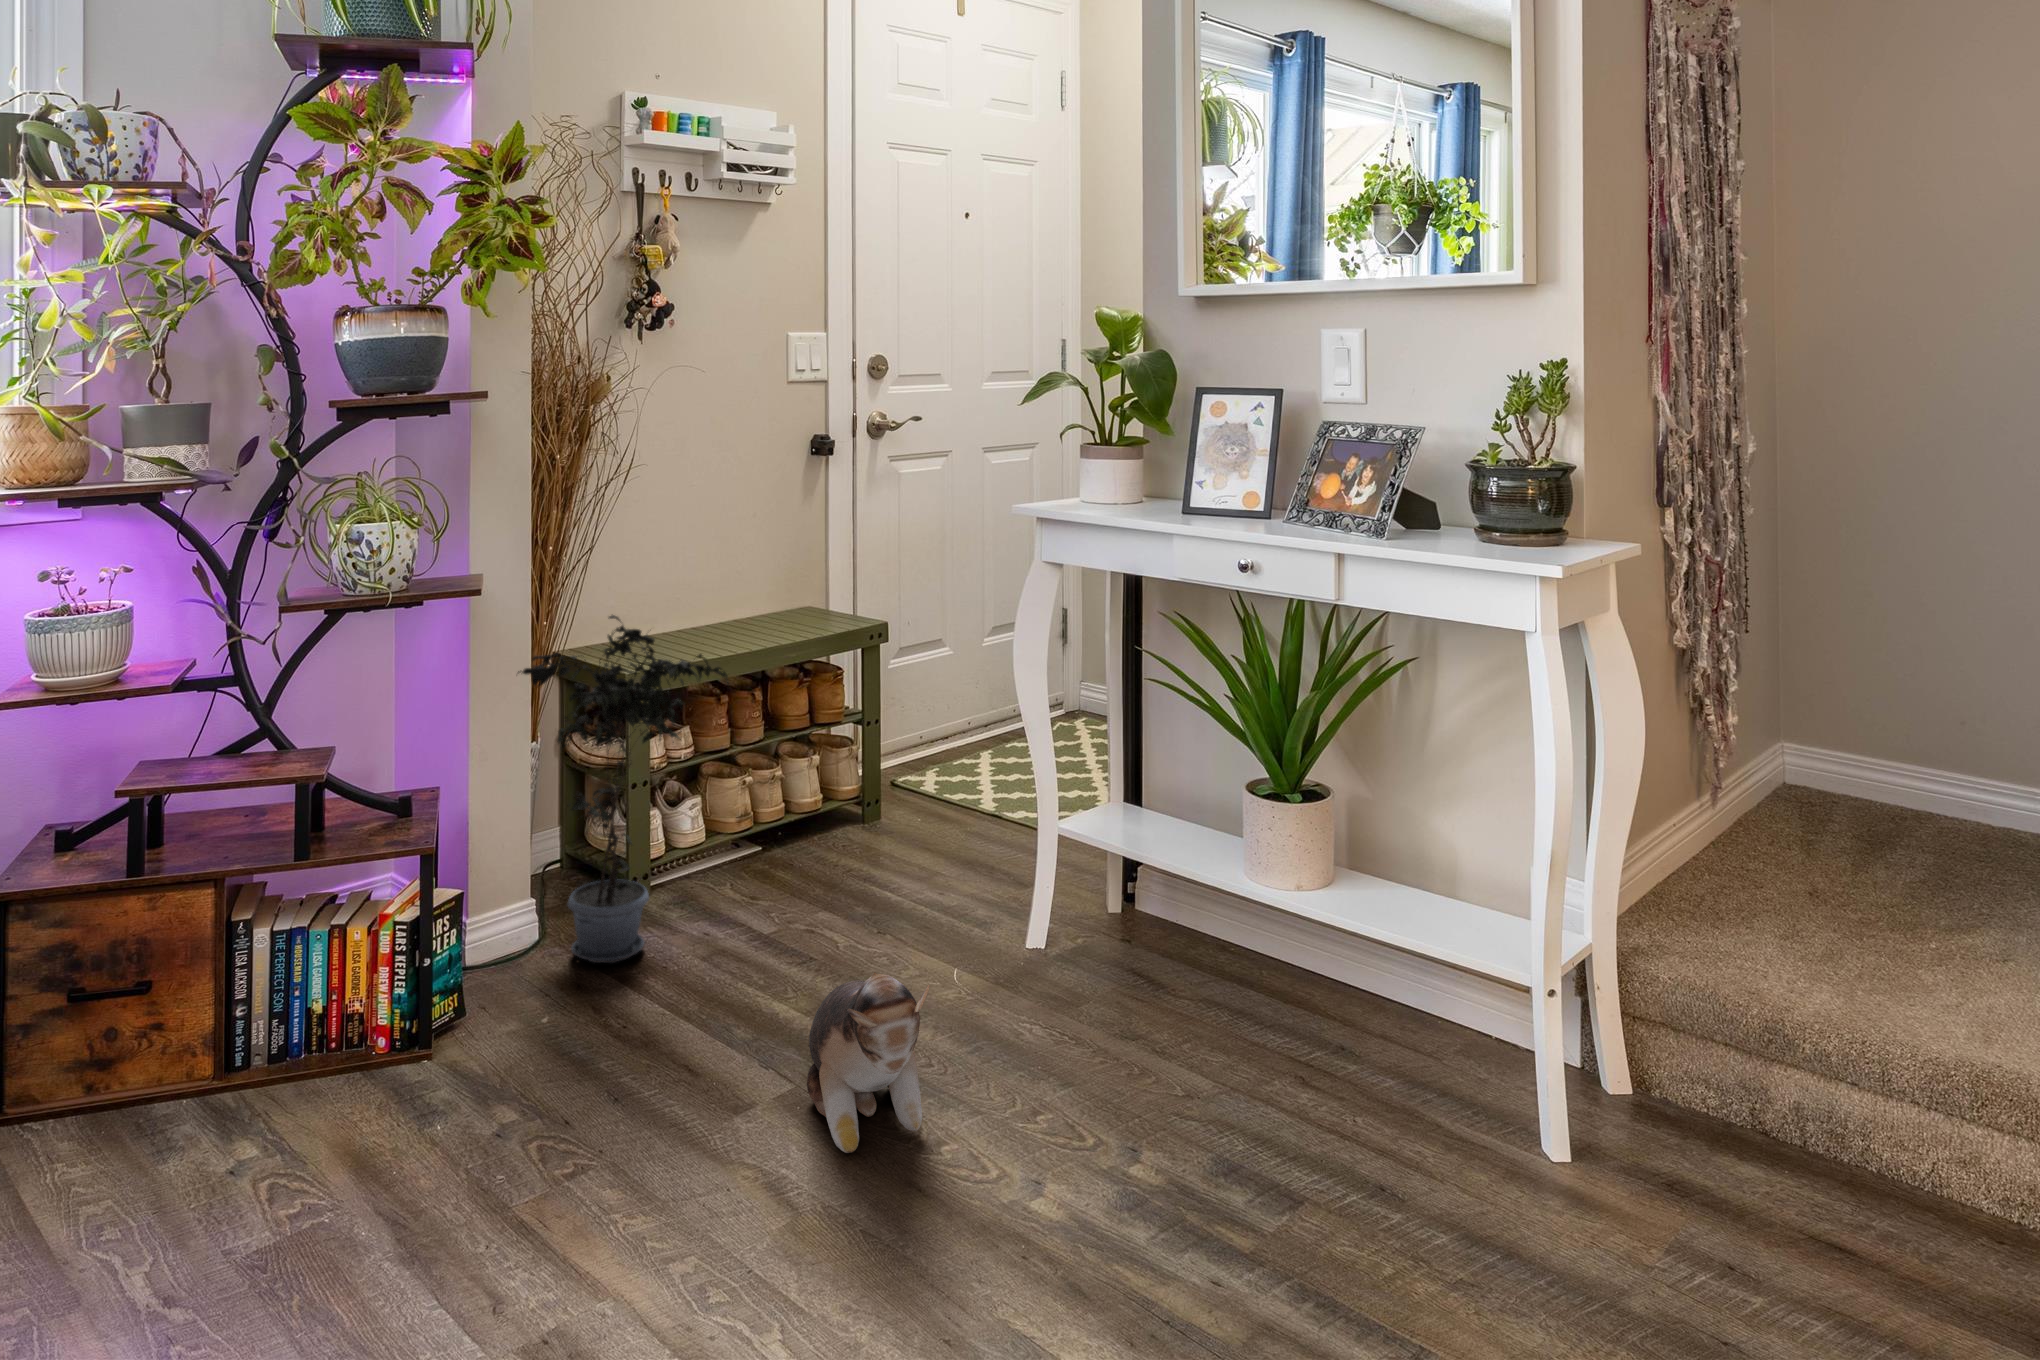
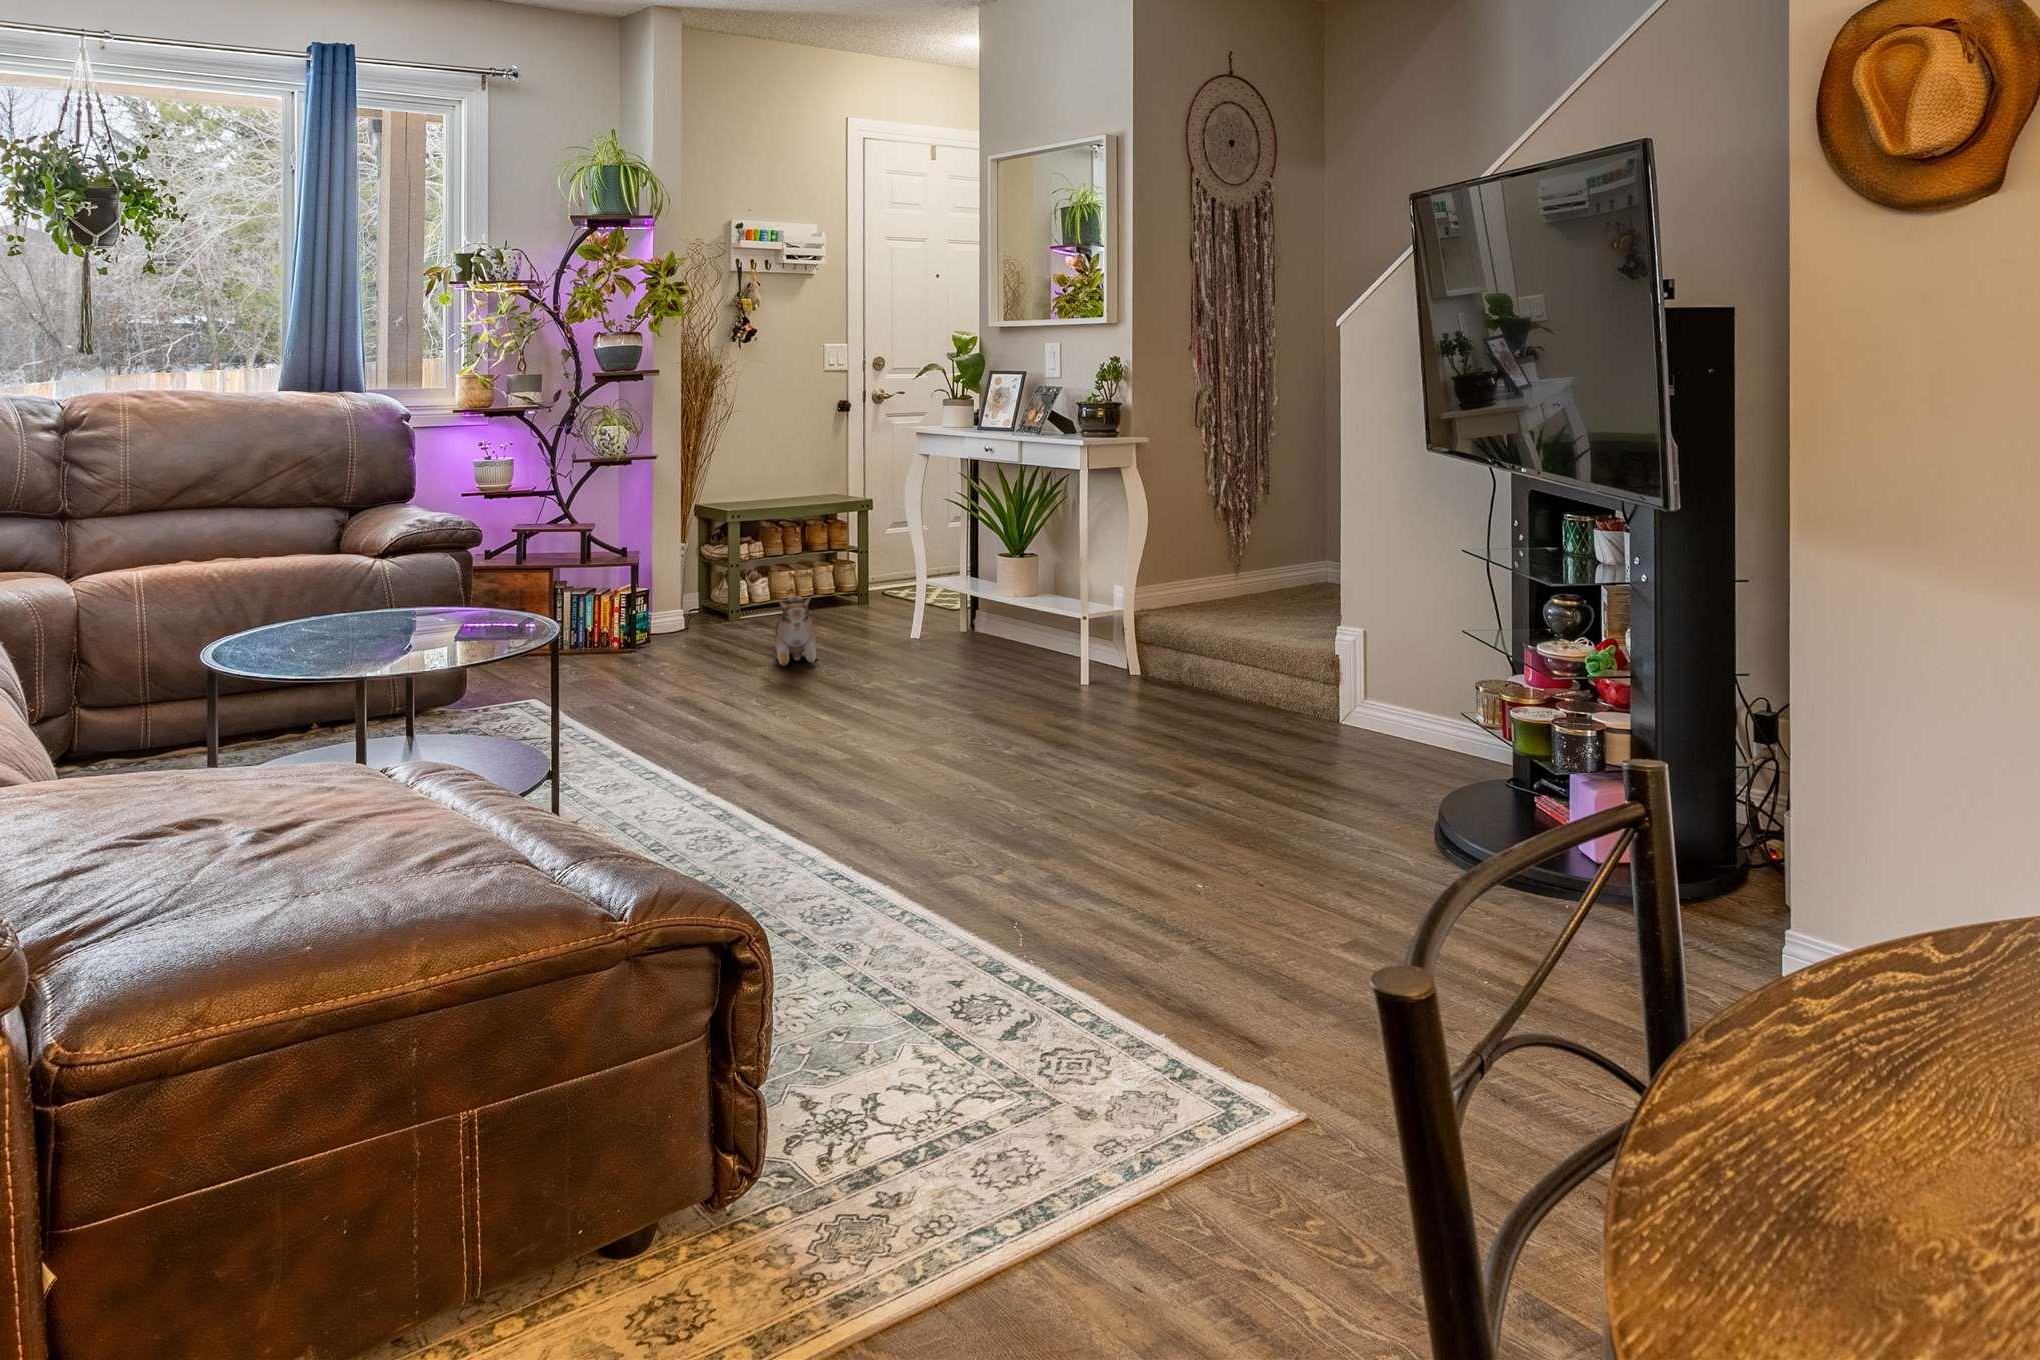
potted plant: present [518,615,728,963] -> none [672,476,765,631]

